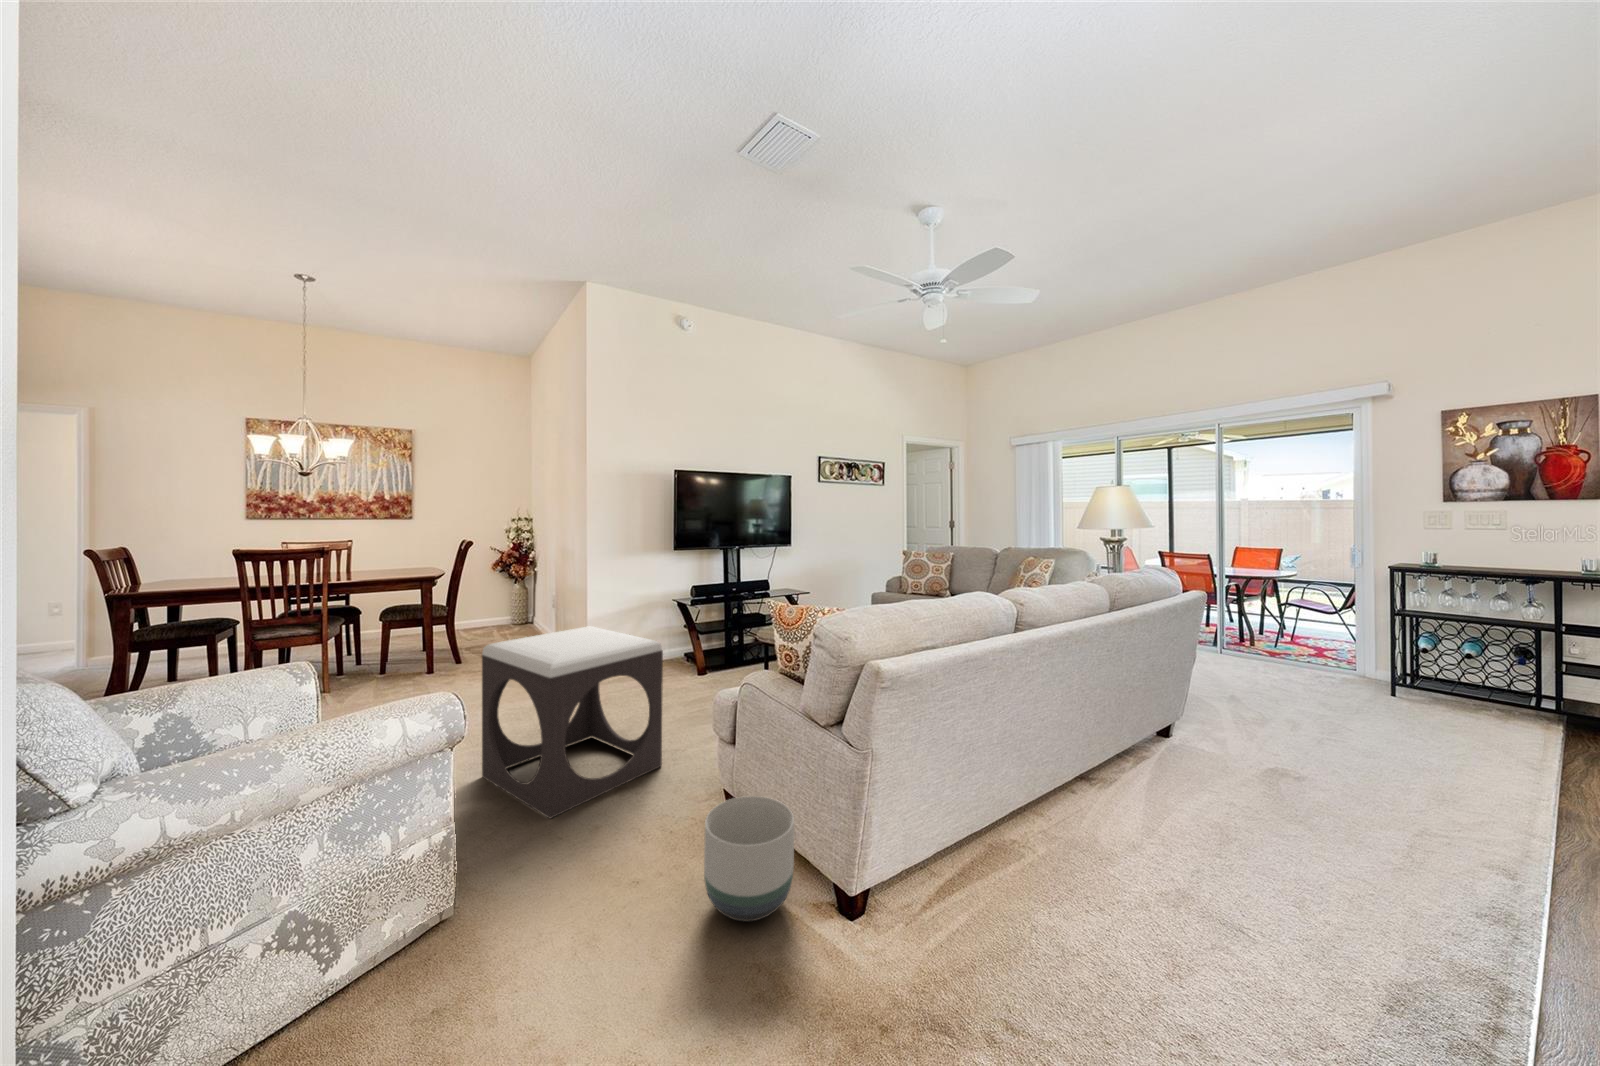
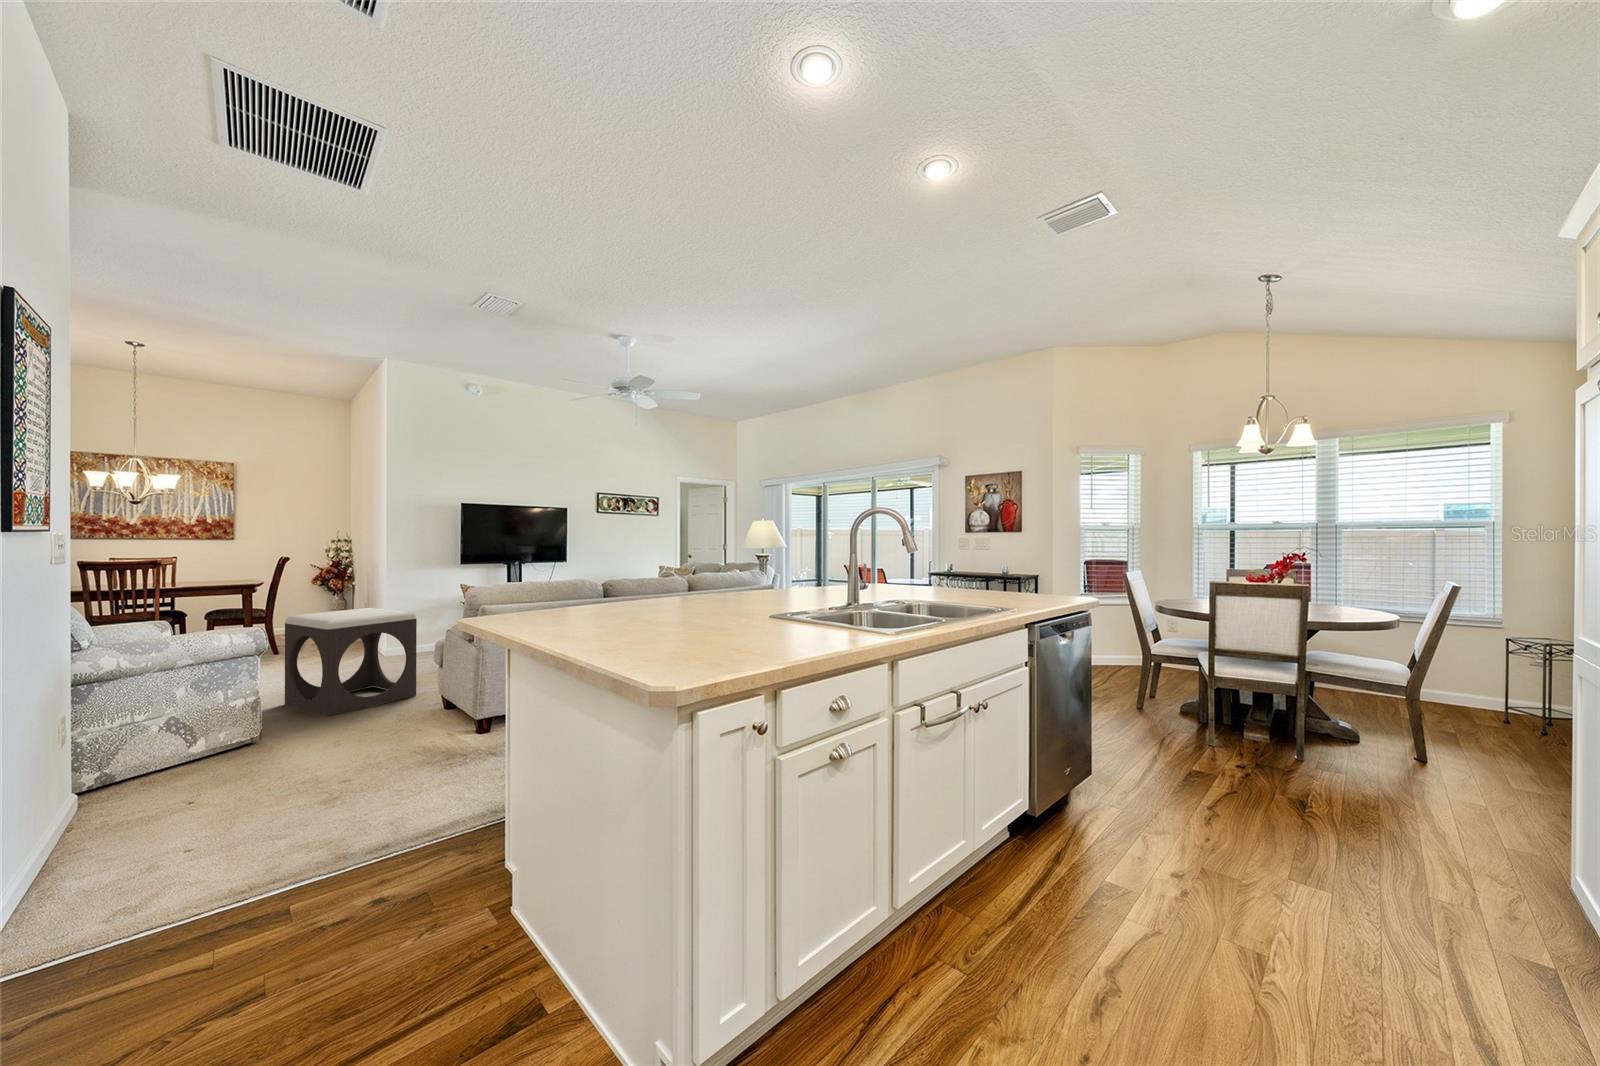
planter: present [704,796,794,921] -> none [404,682,458,737]

